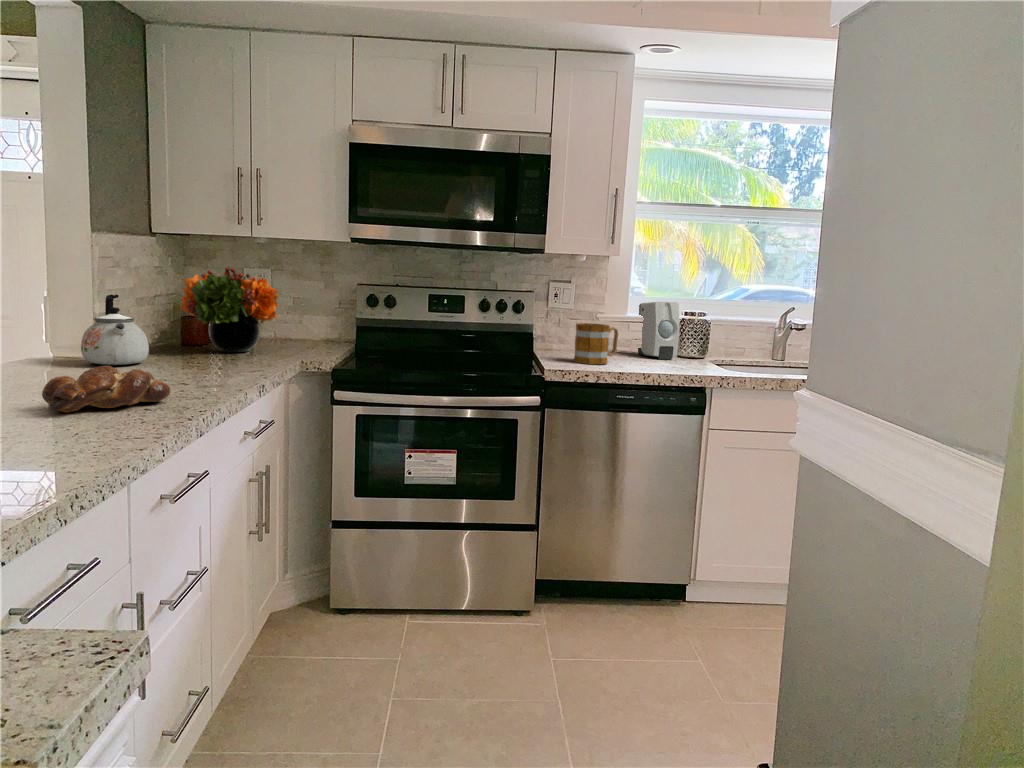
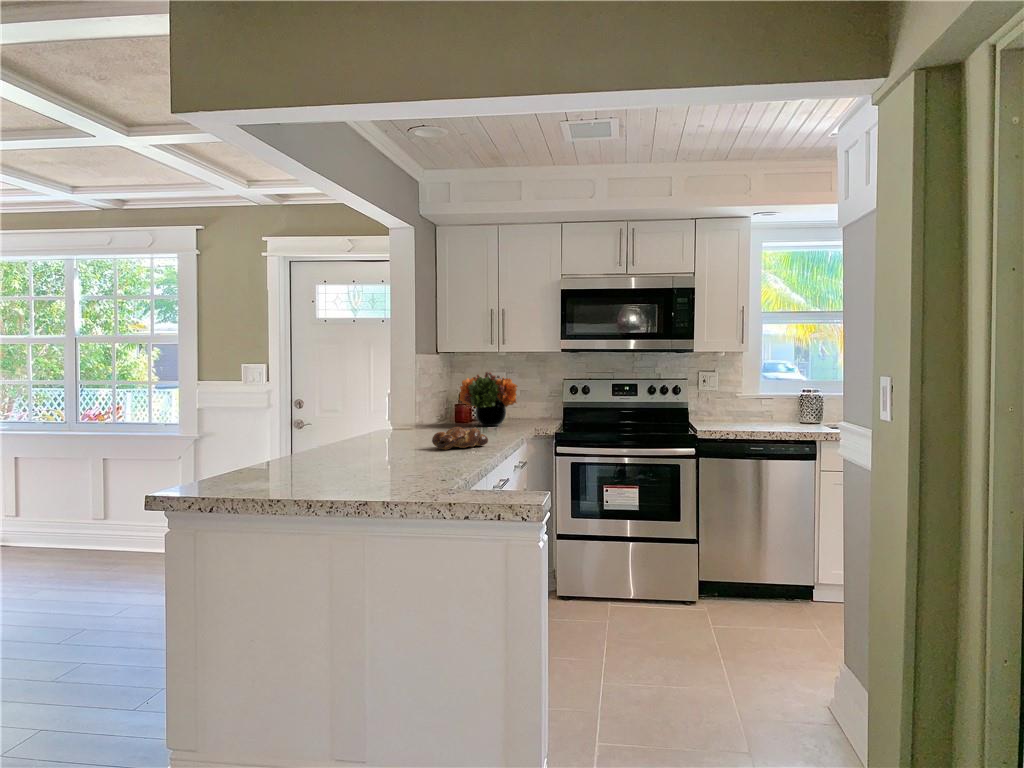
kettle: present [81,294,149,365] -> none [415,391,450,433]
soap dispenser: present [638,302,679,359] -> none [767,382,799,424]
mug: present [574,323,618,364] -> none [718,399,750,427]

